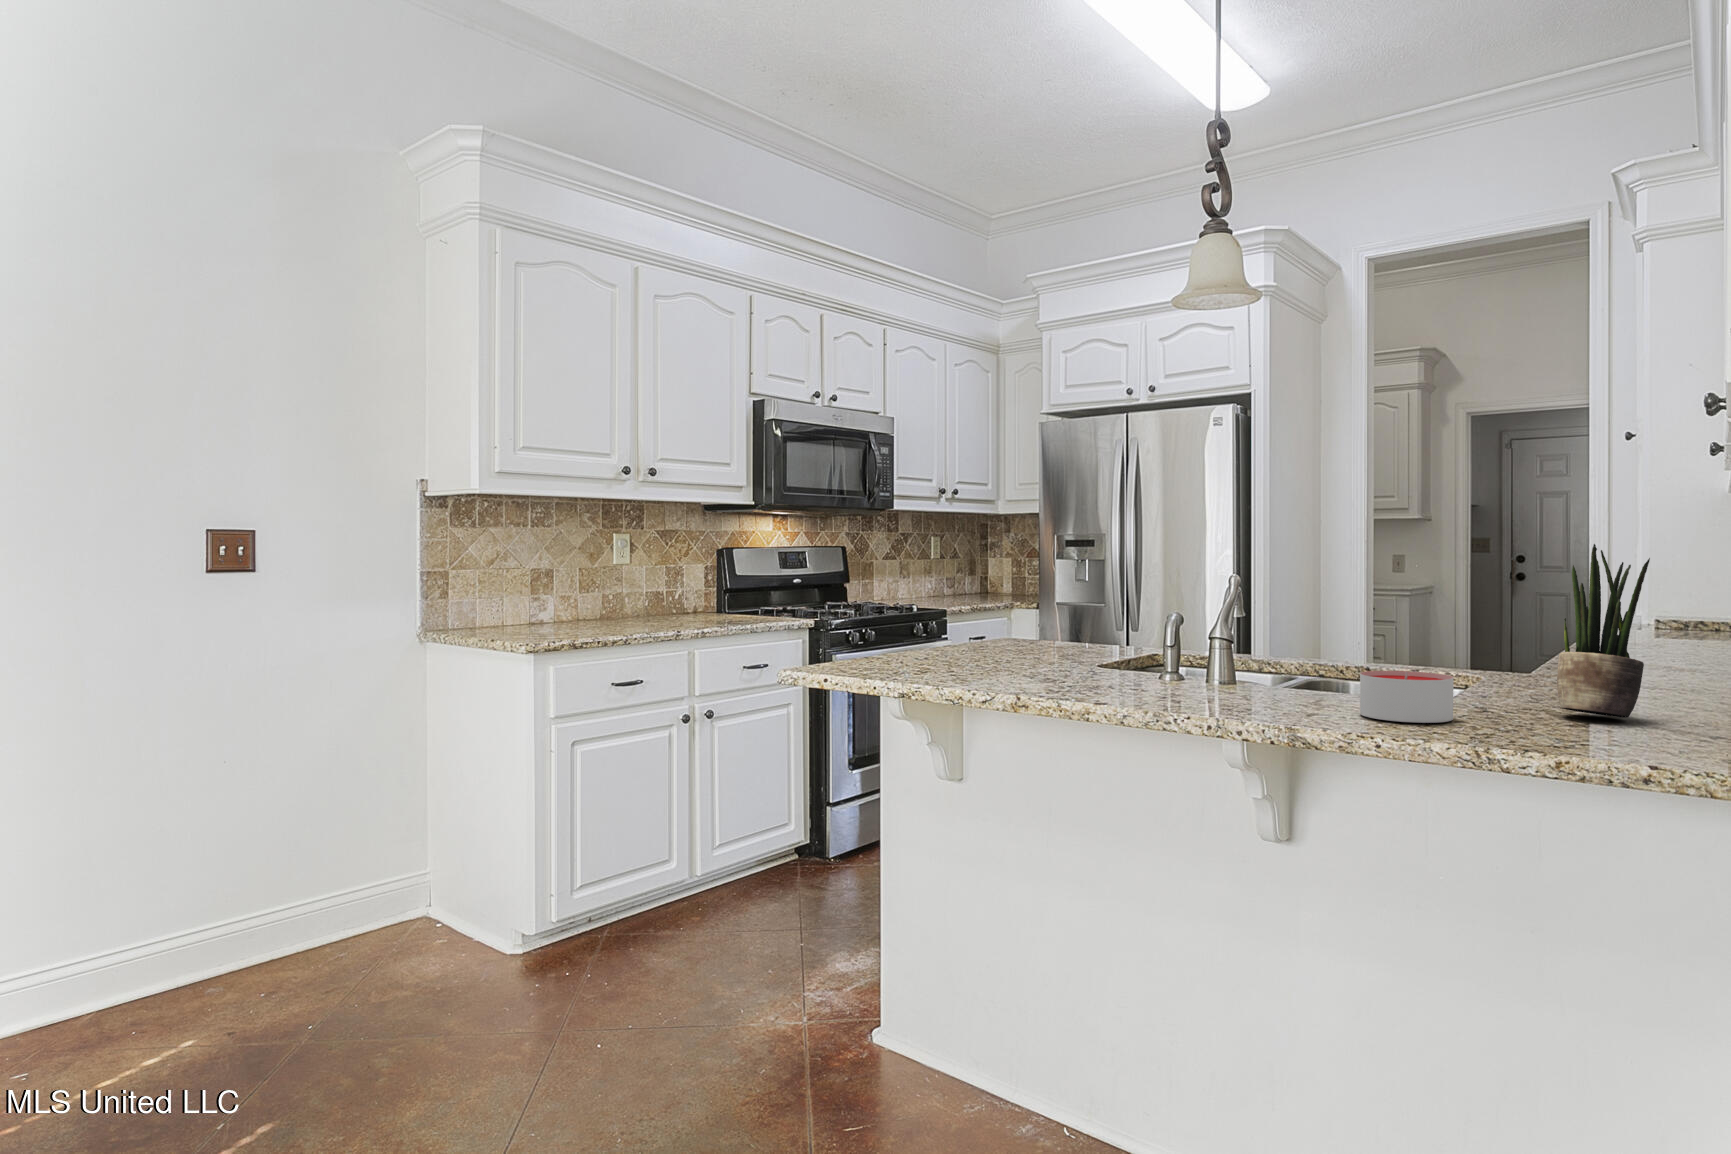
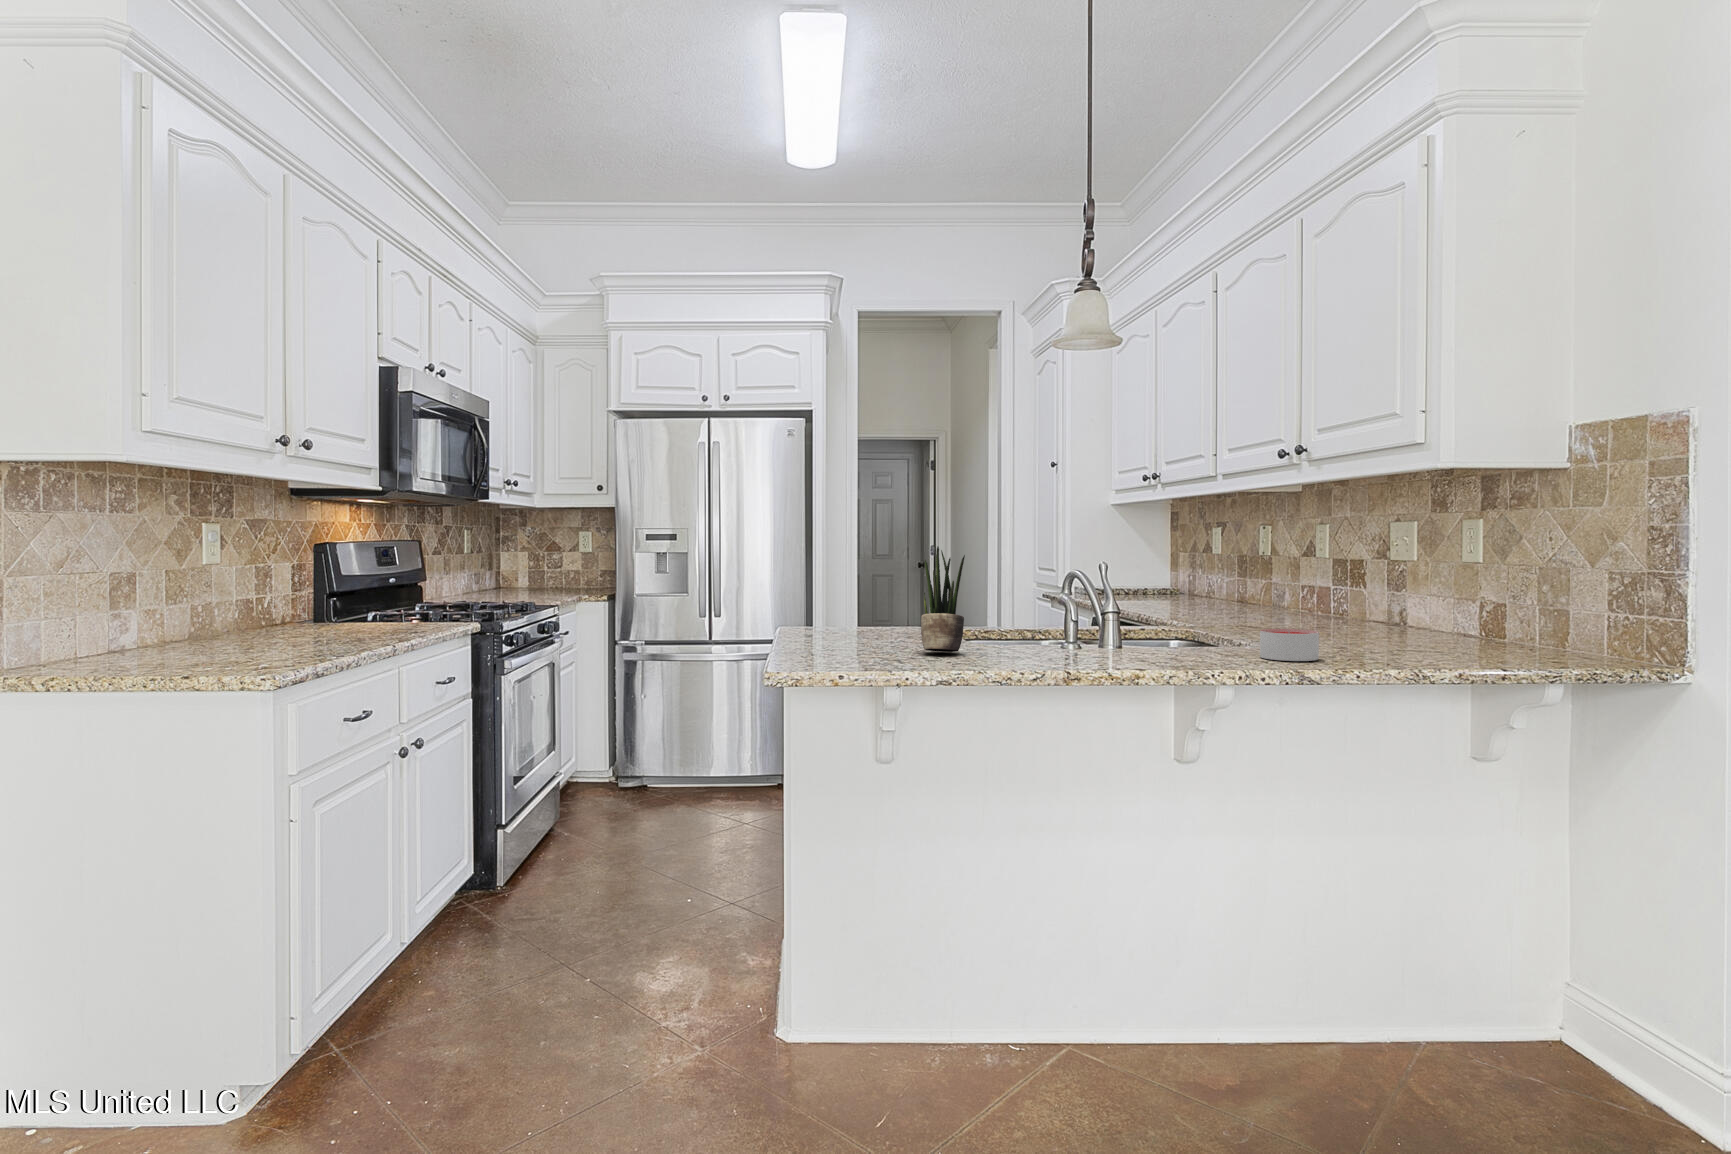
potted plant: present [1557,544,1650,718] -> present [921,546,965,652]

